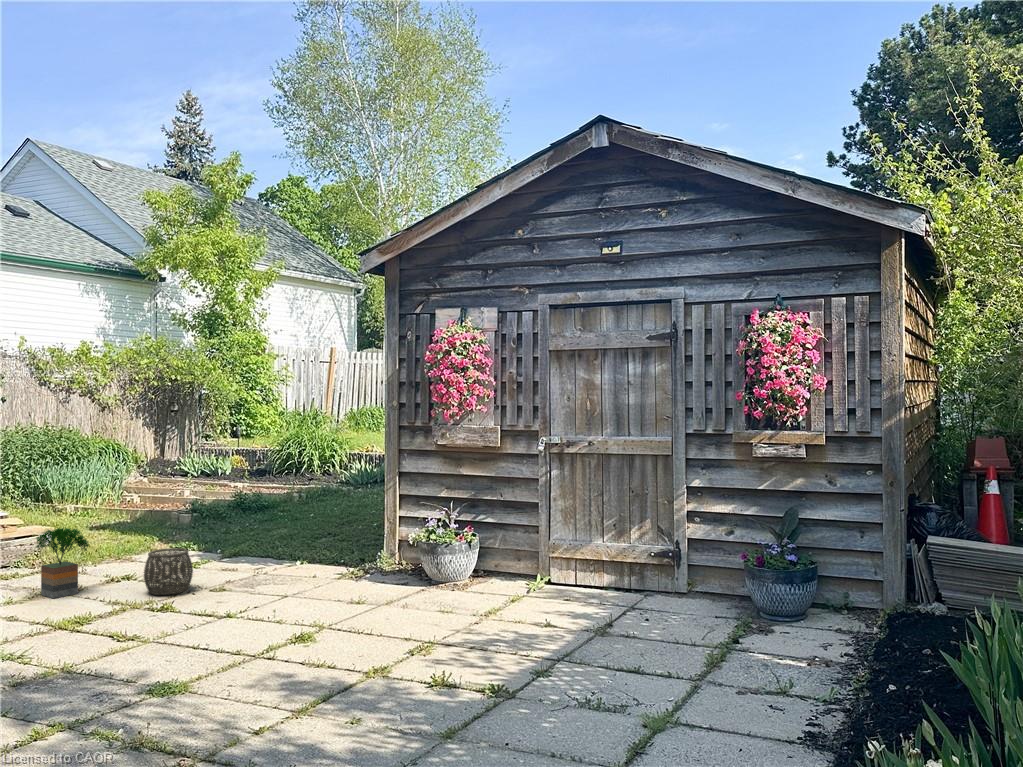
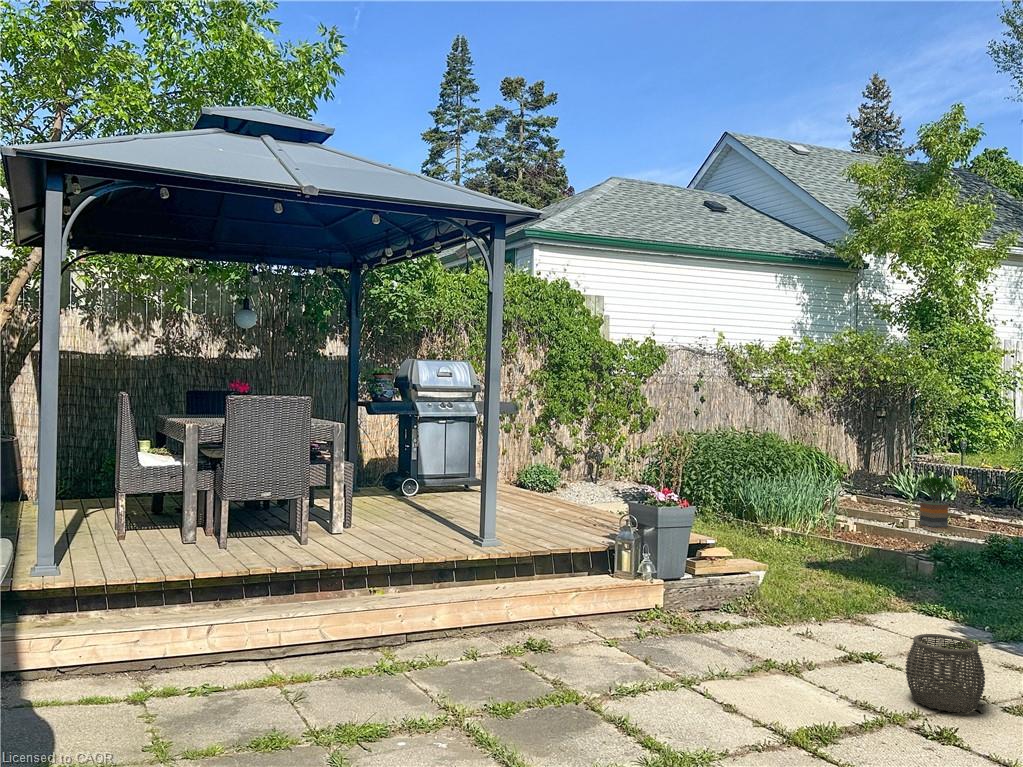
potted tree: present [37,528,89,598] -> present [917,477,956,527]

